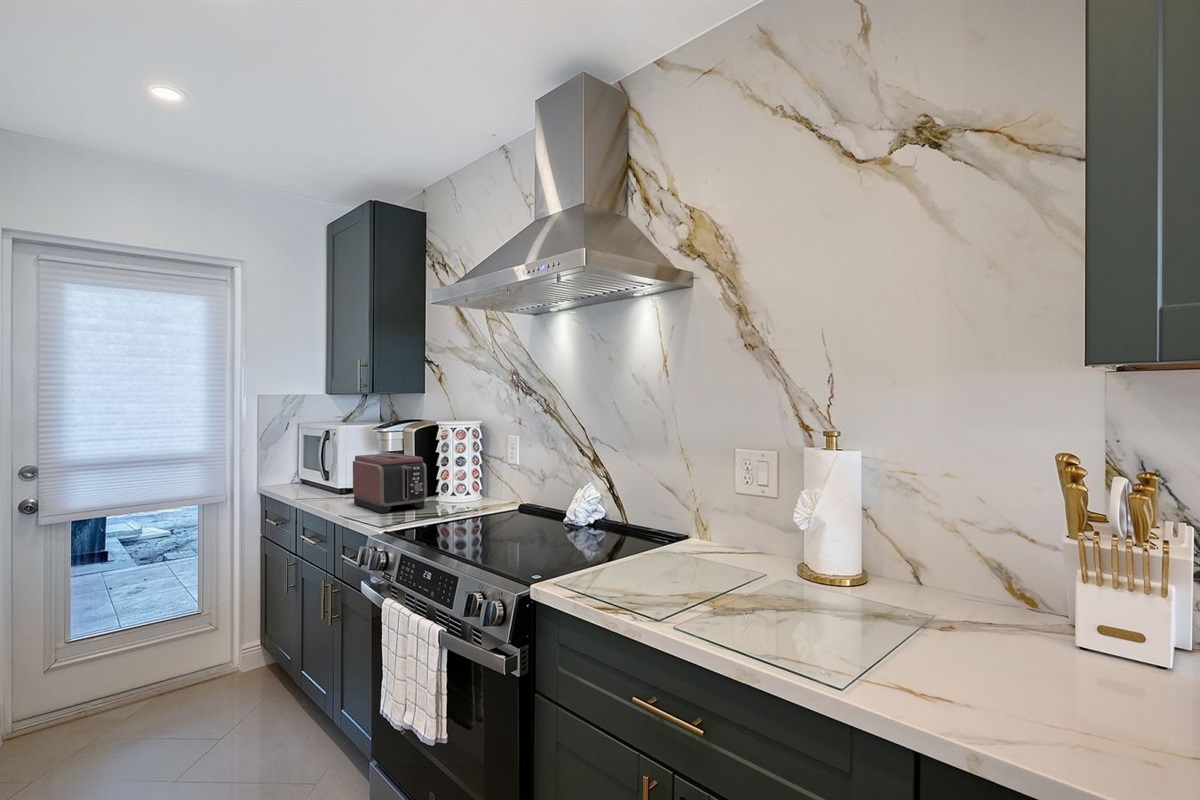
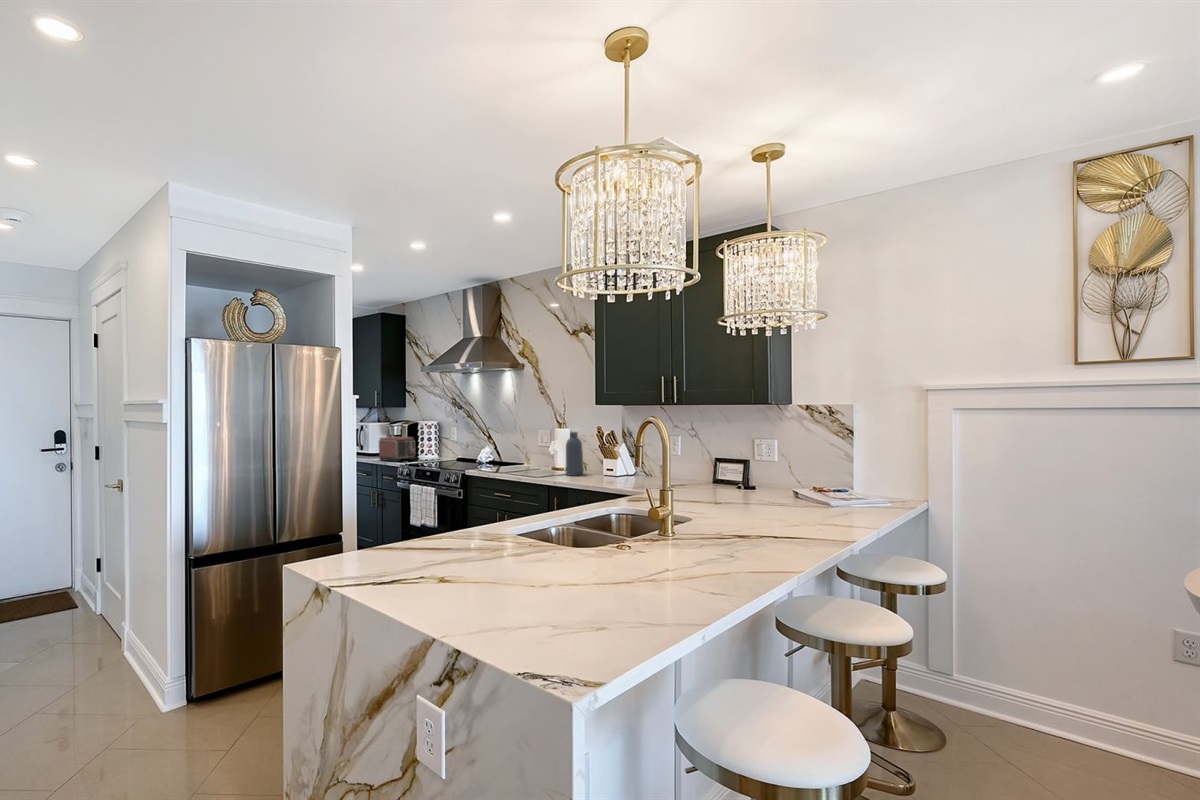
vase: none [994,502,1108,737] -> present [566,432,584,476]

